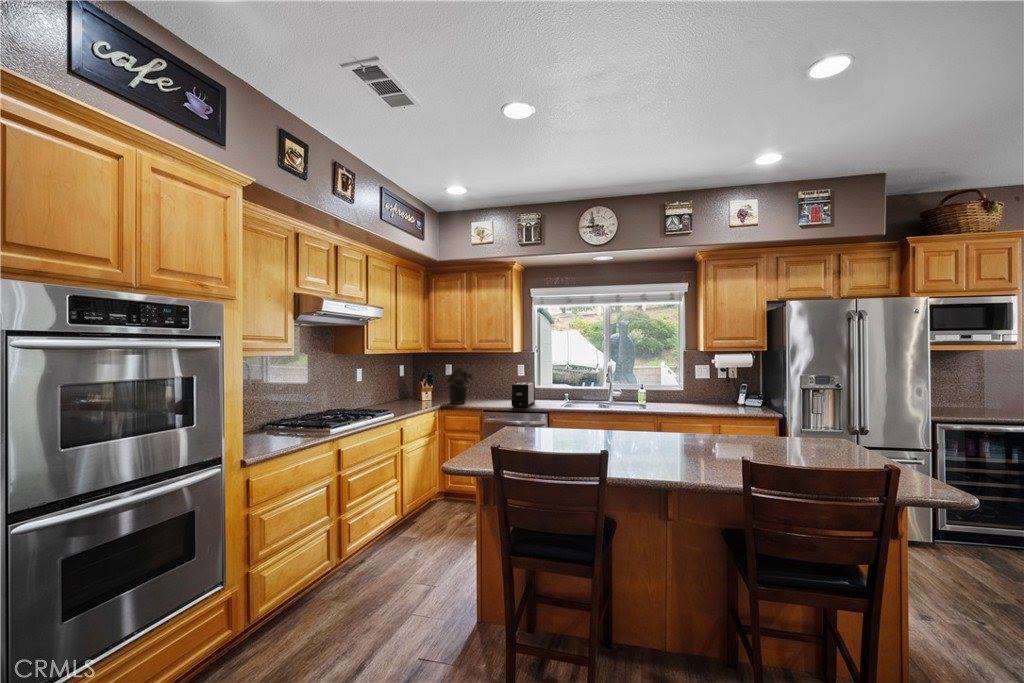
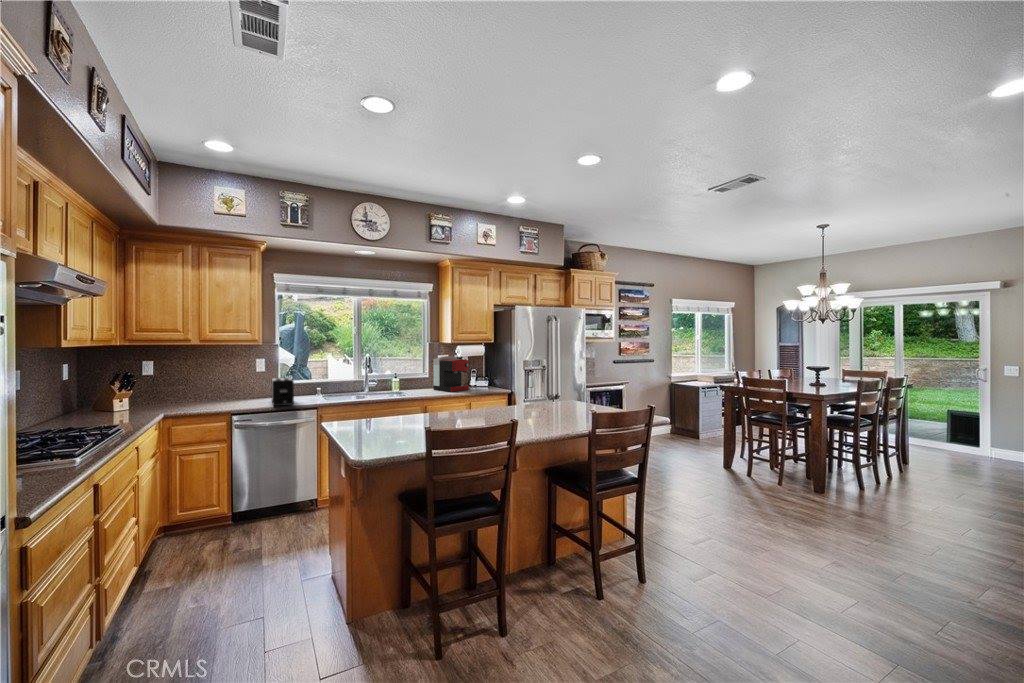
coffee maker: none [681,367,724,410] -> present [433,356,469,392]
potted plant: present [447,368,474,404] -> none [163,363,205,411]

